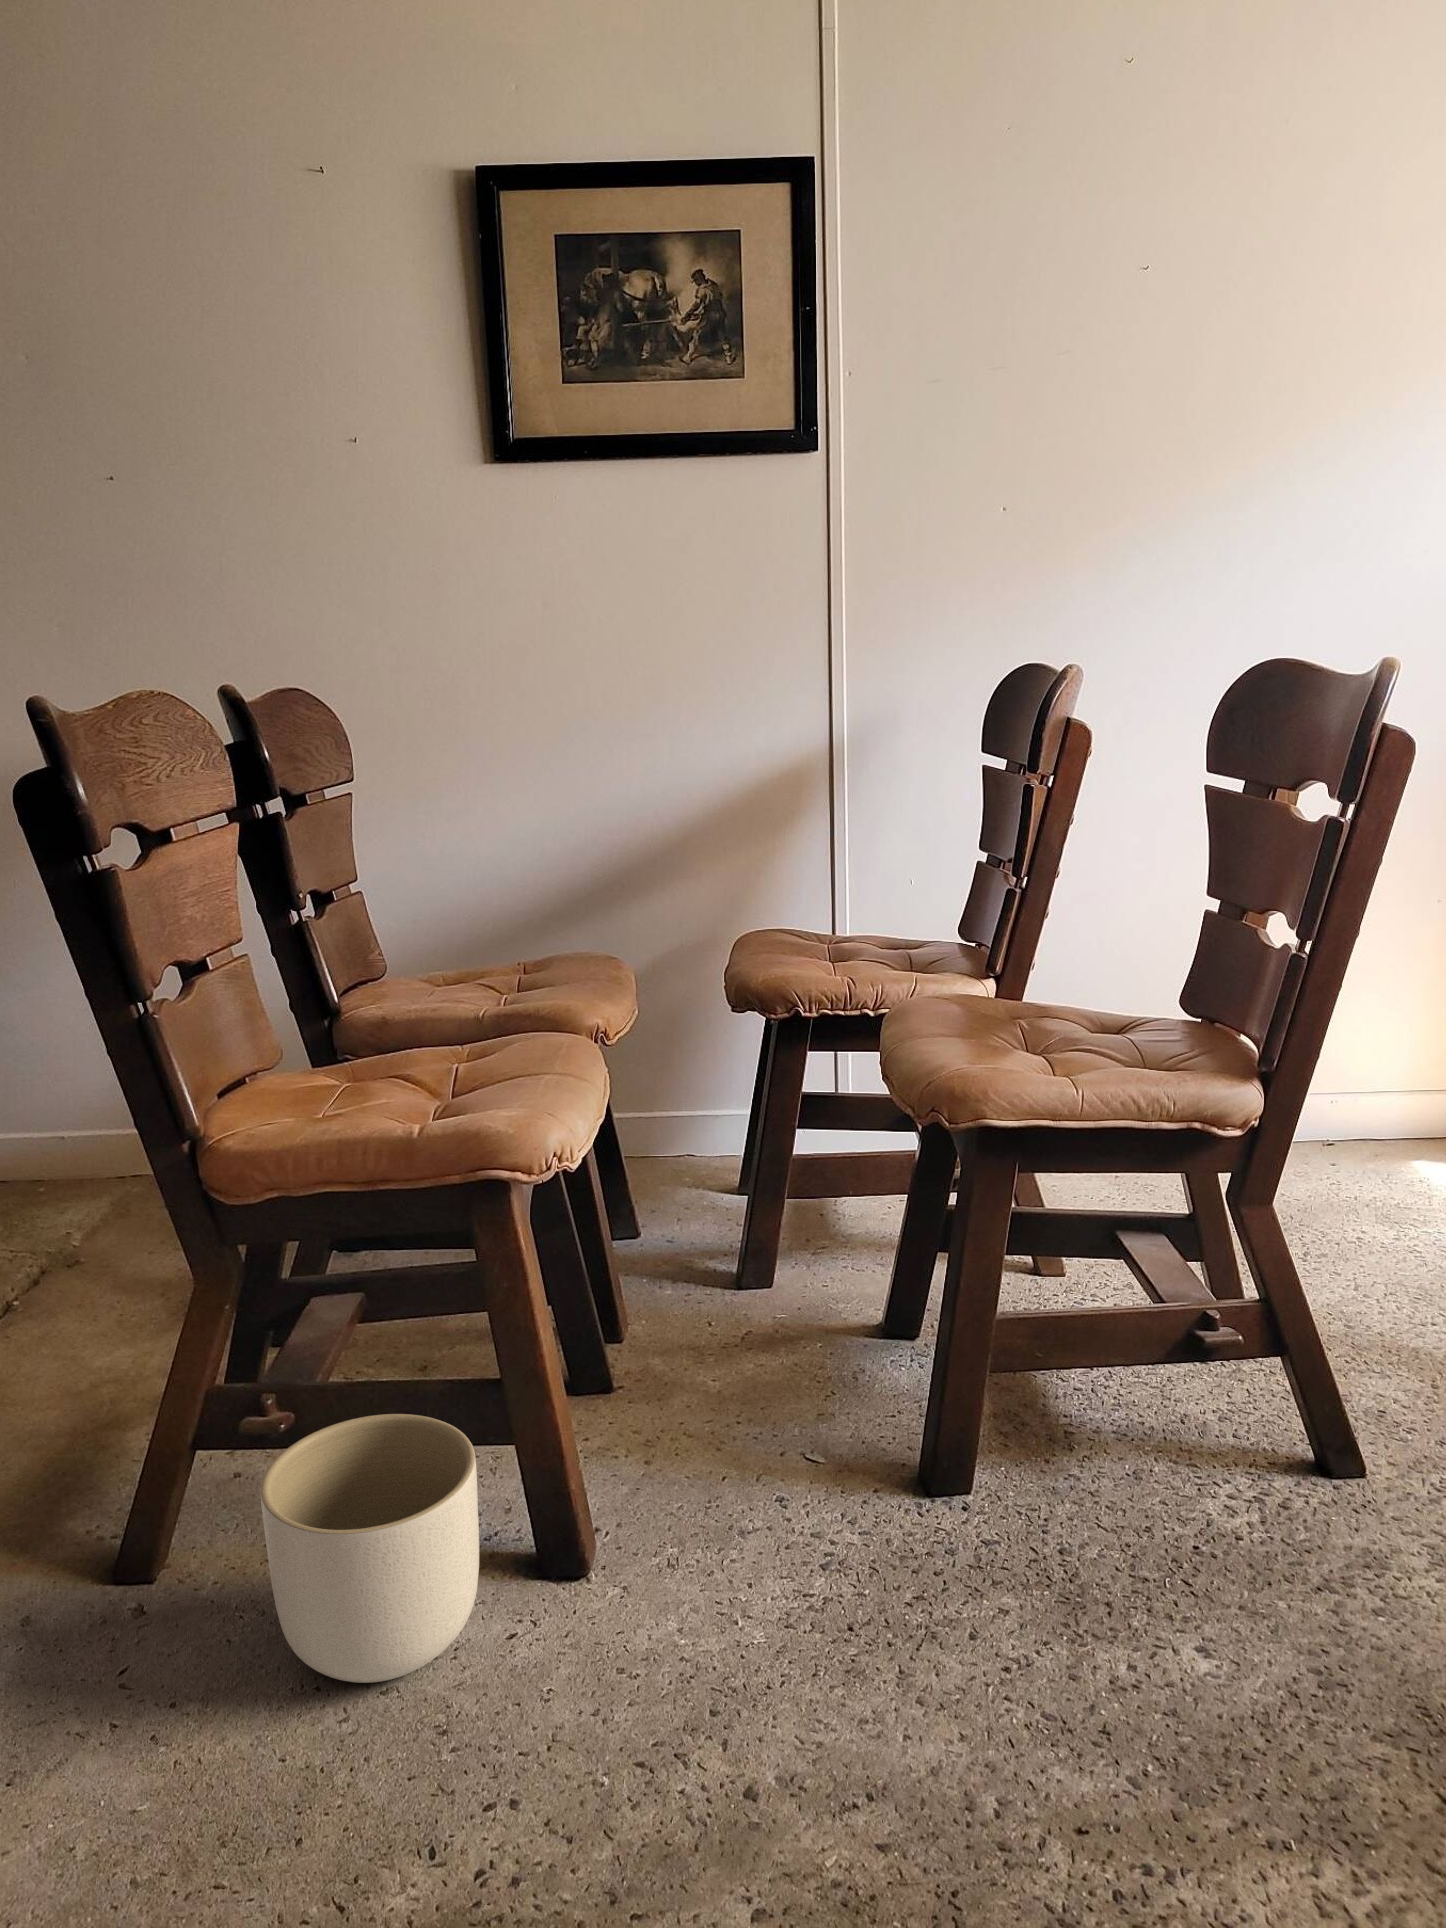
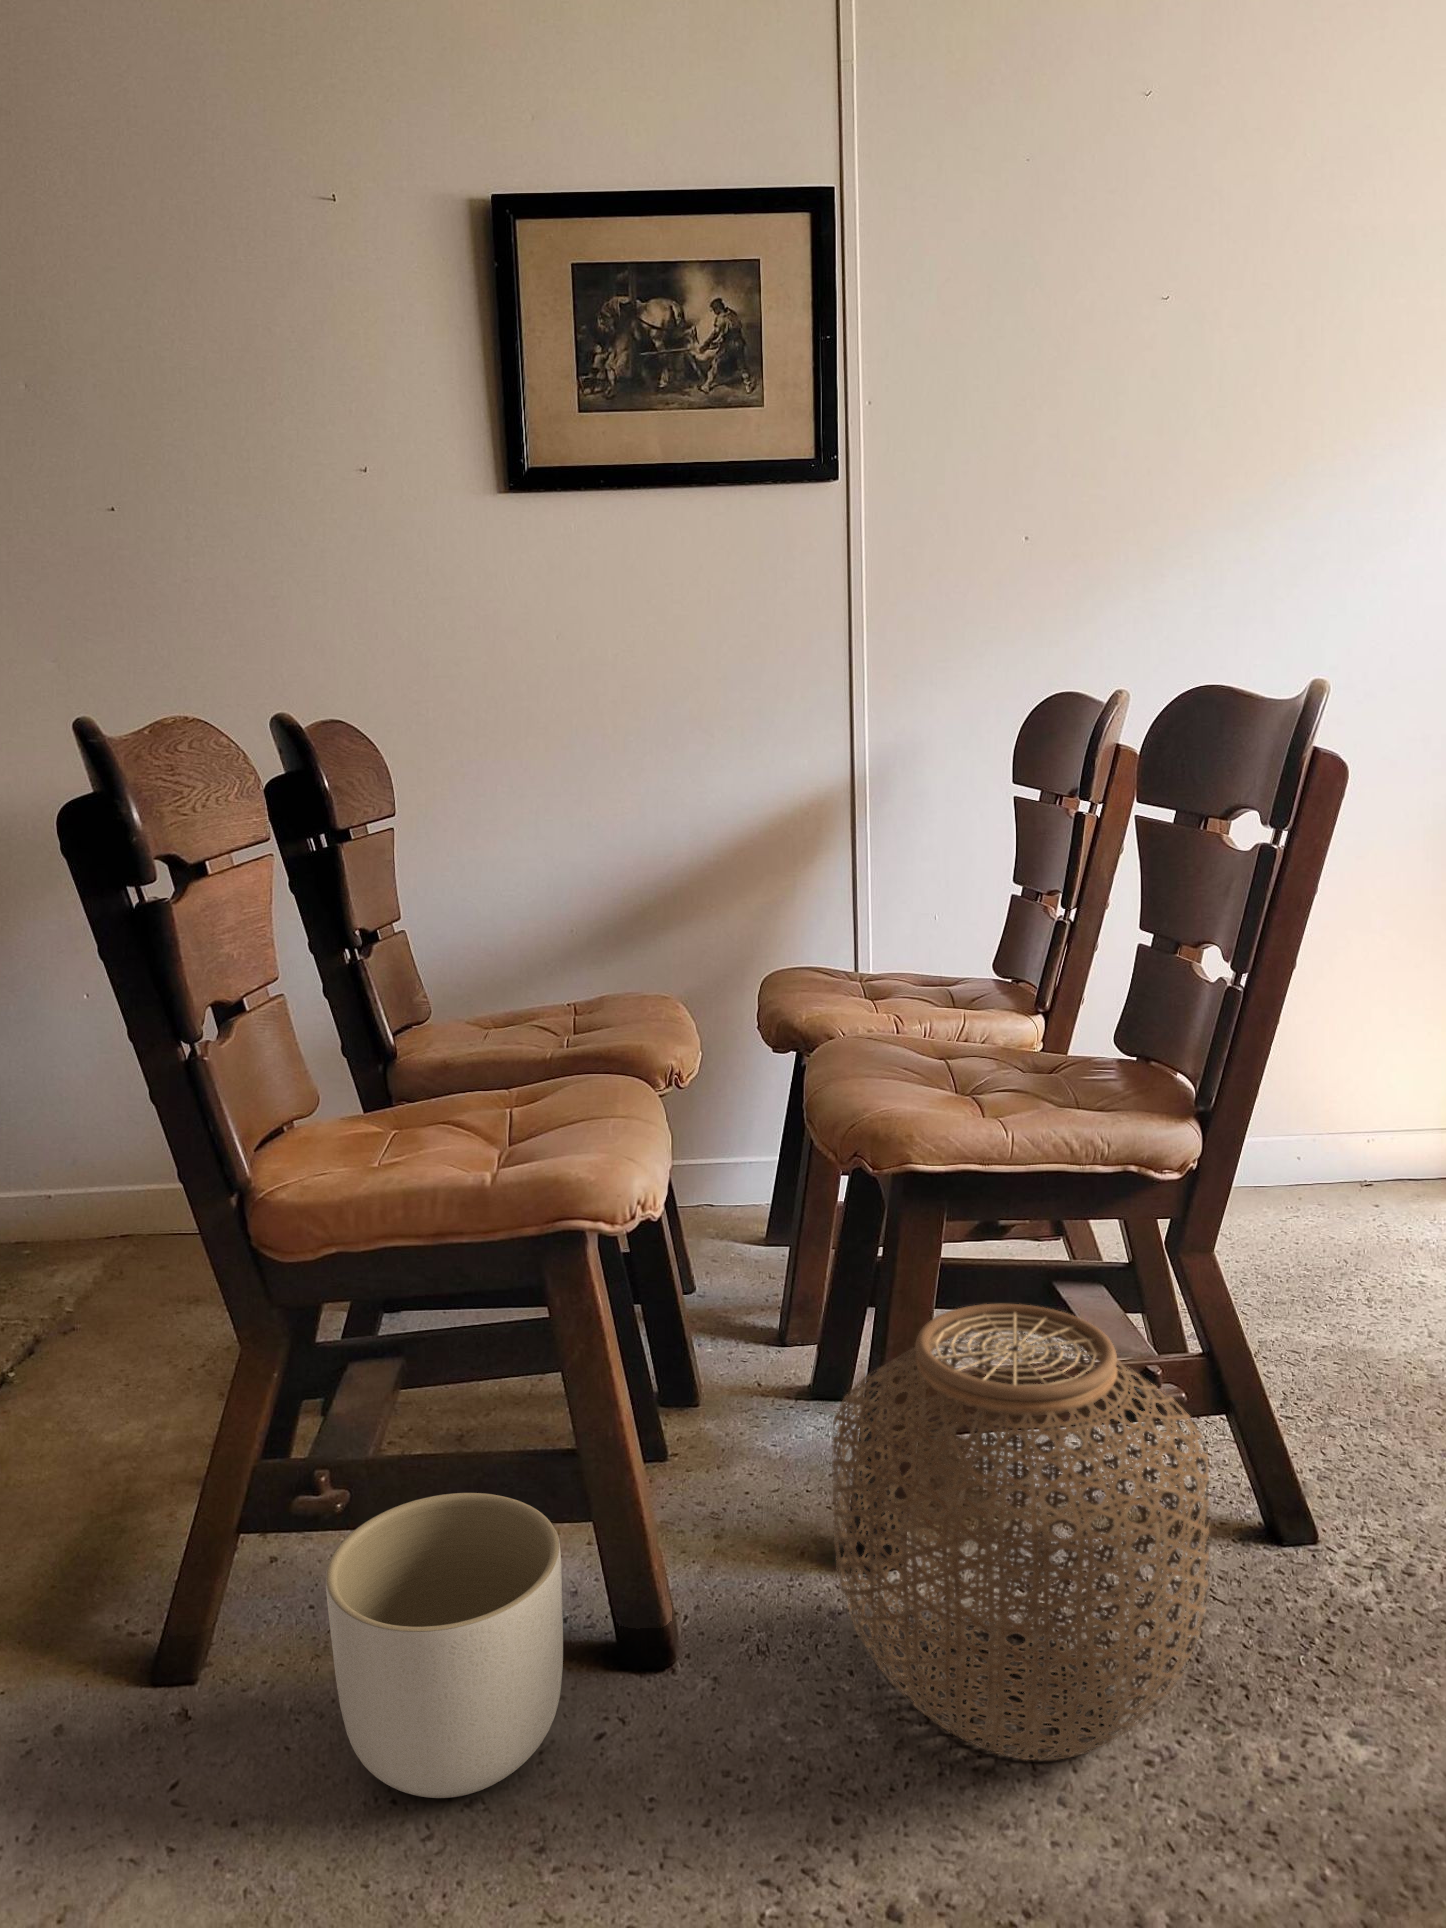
woven basket: none [727,1251,1071,1666] -> present [832,1304,1209,1760]

